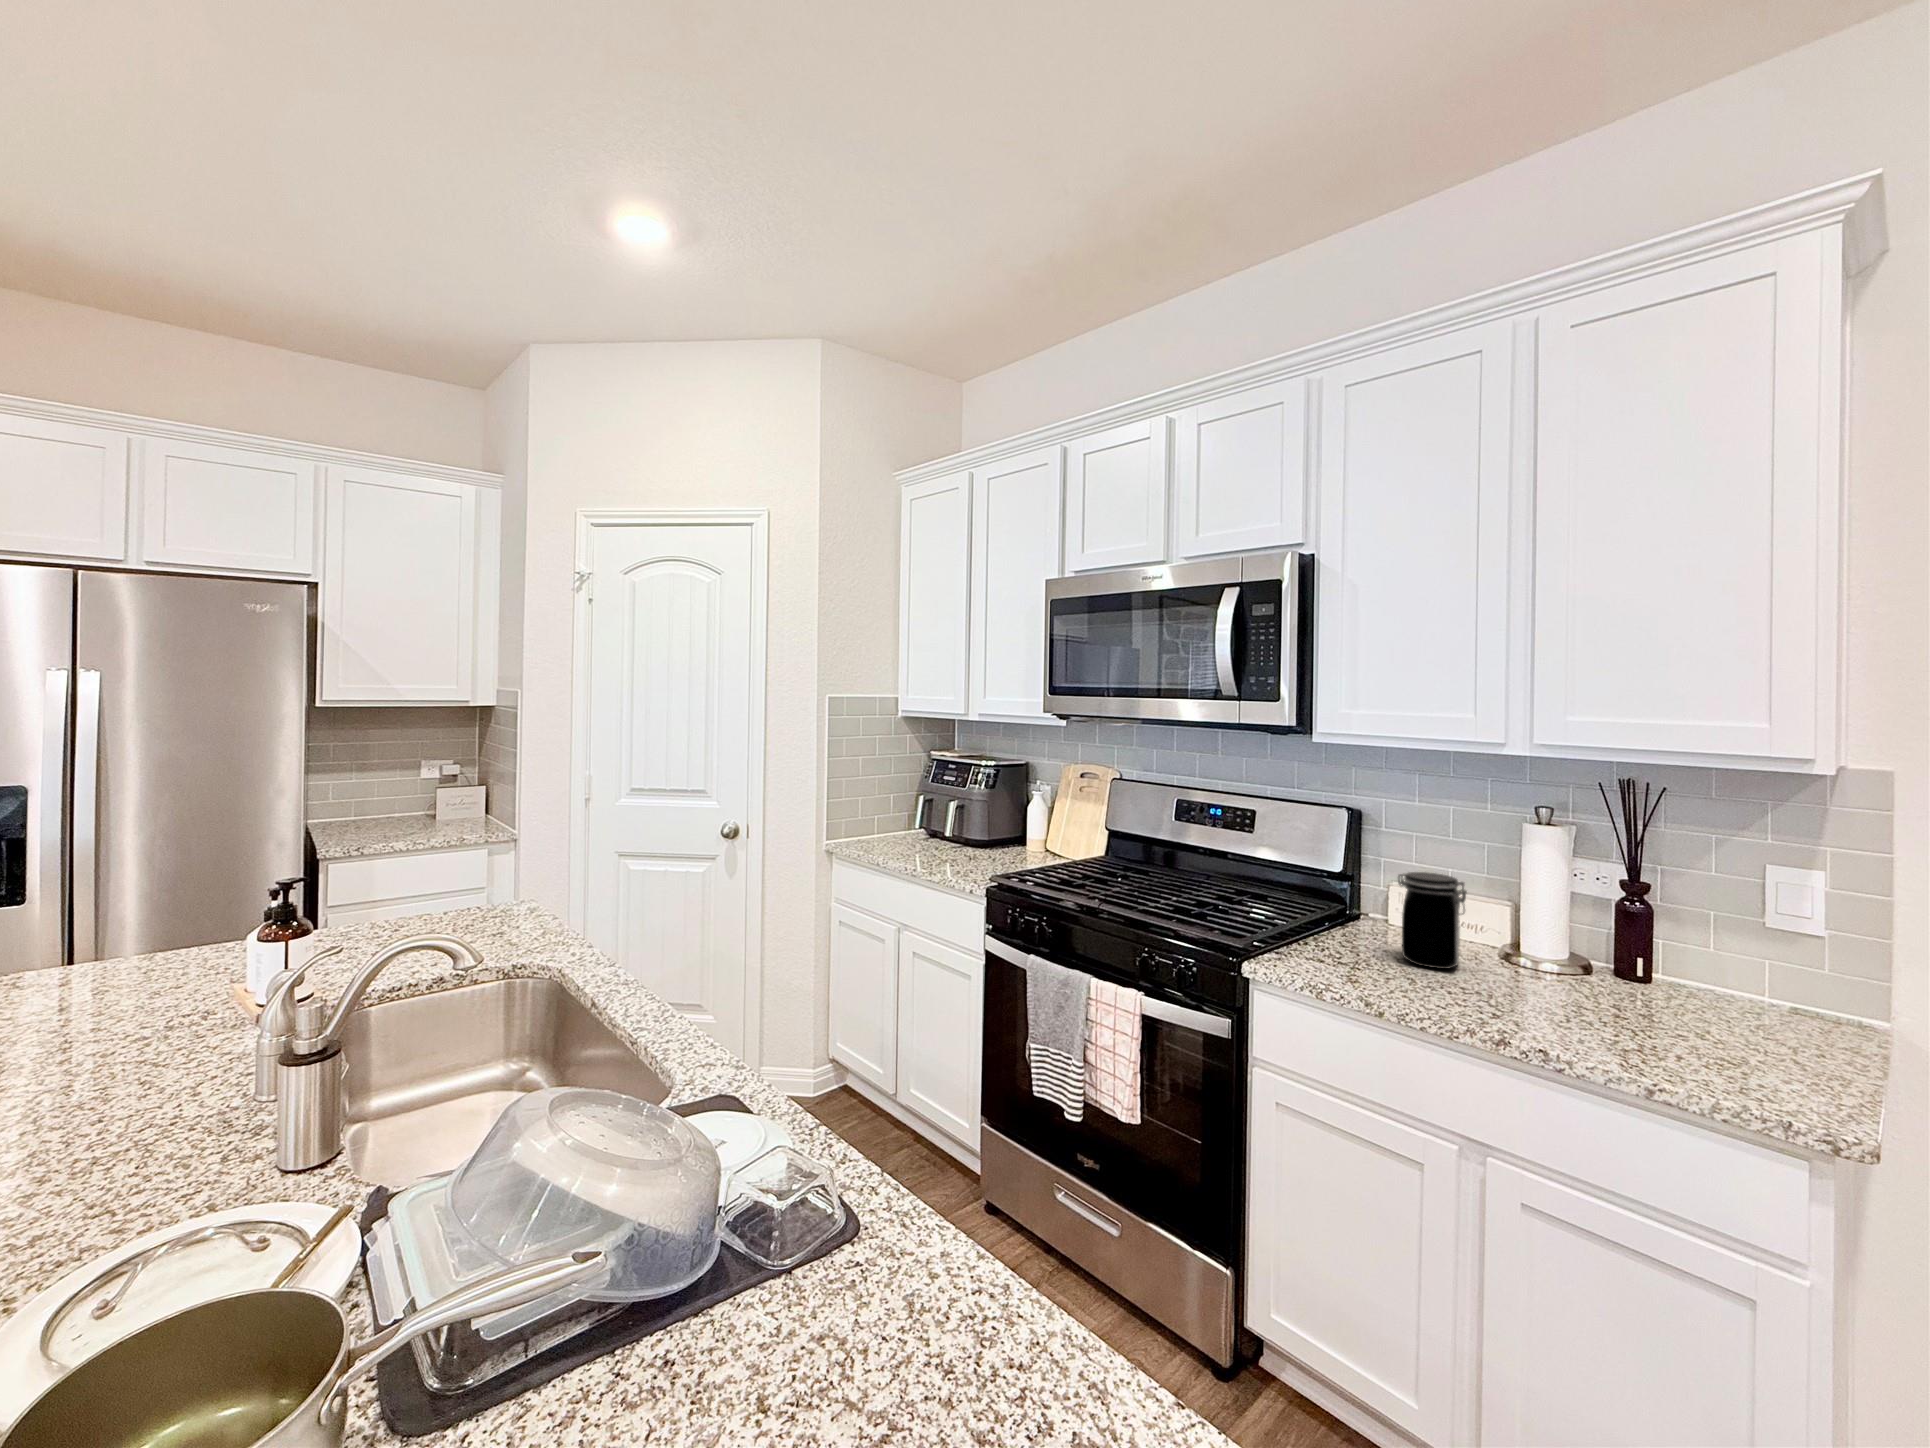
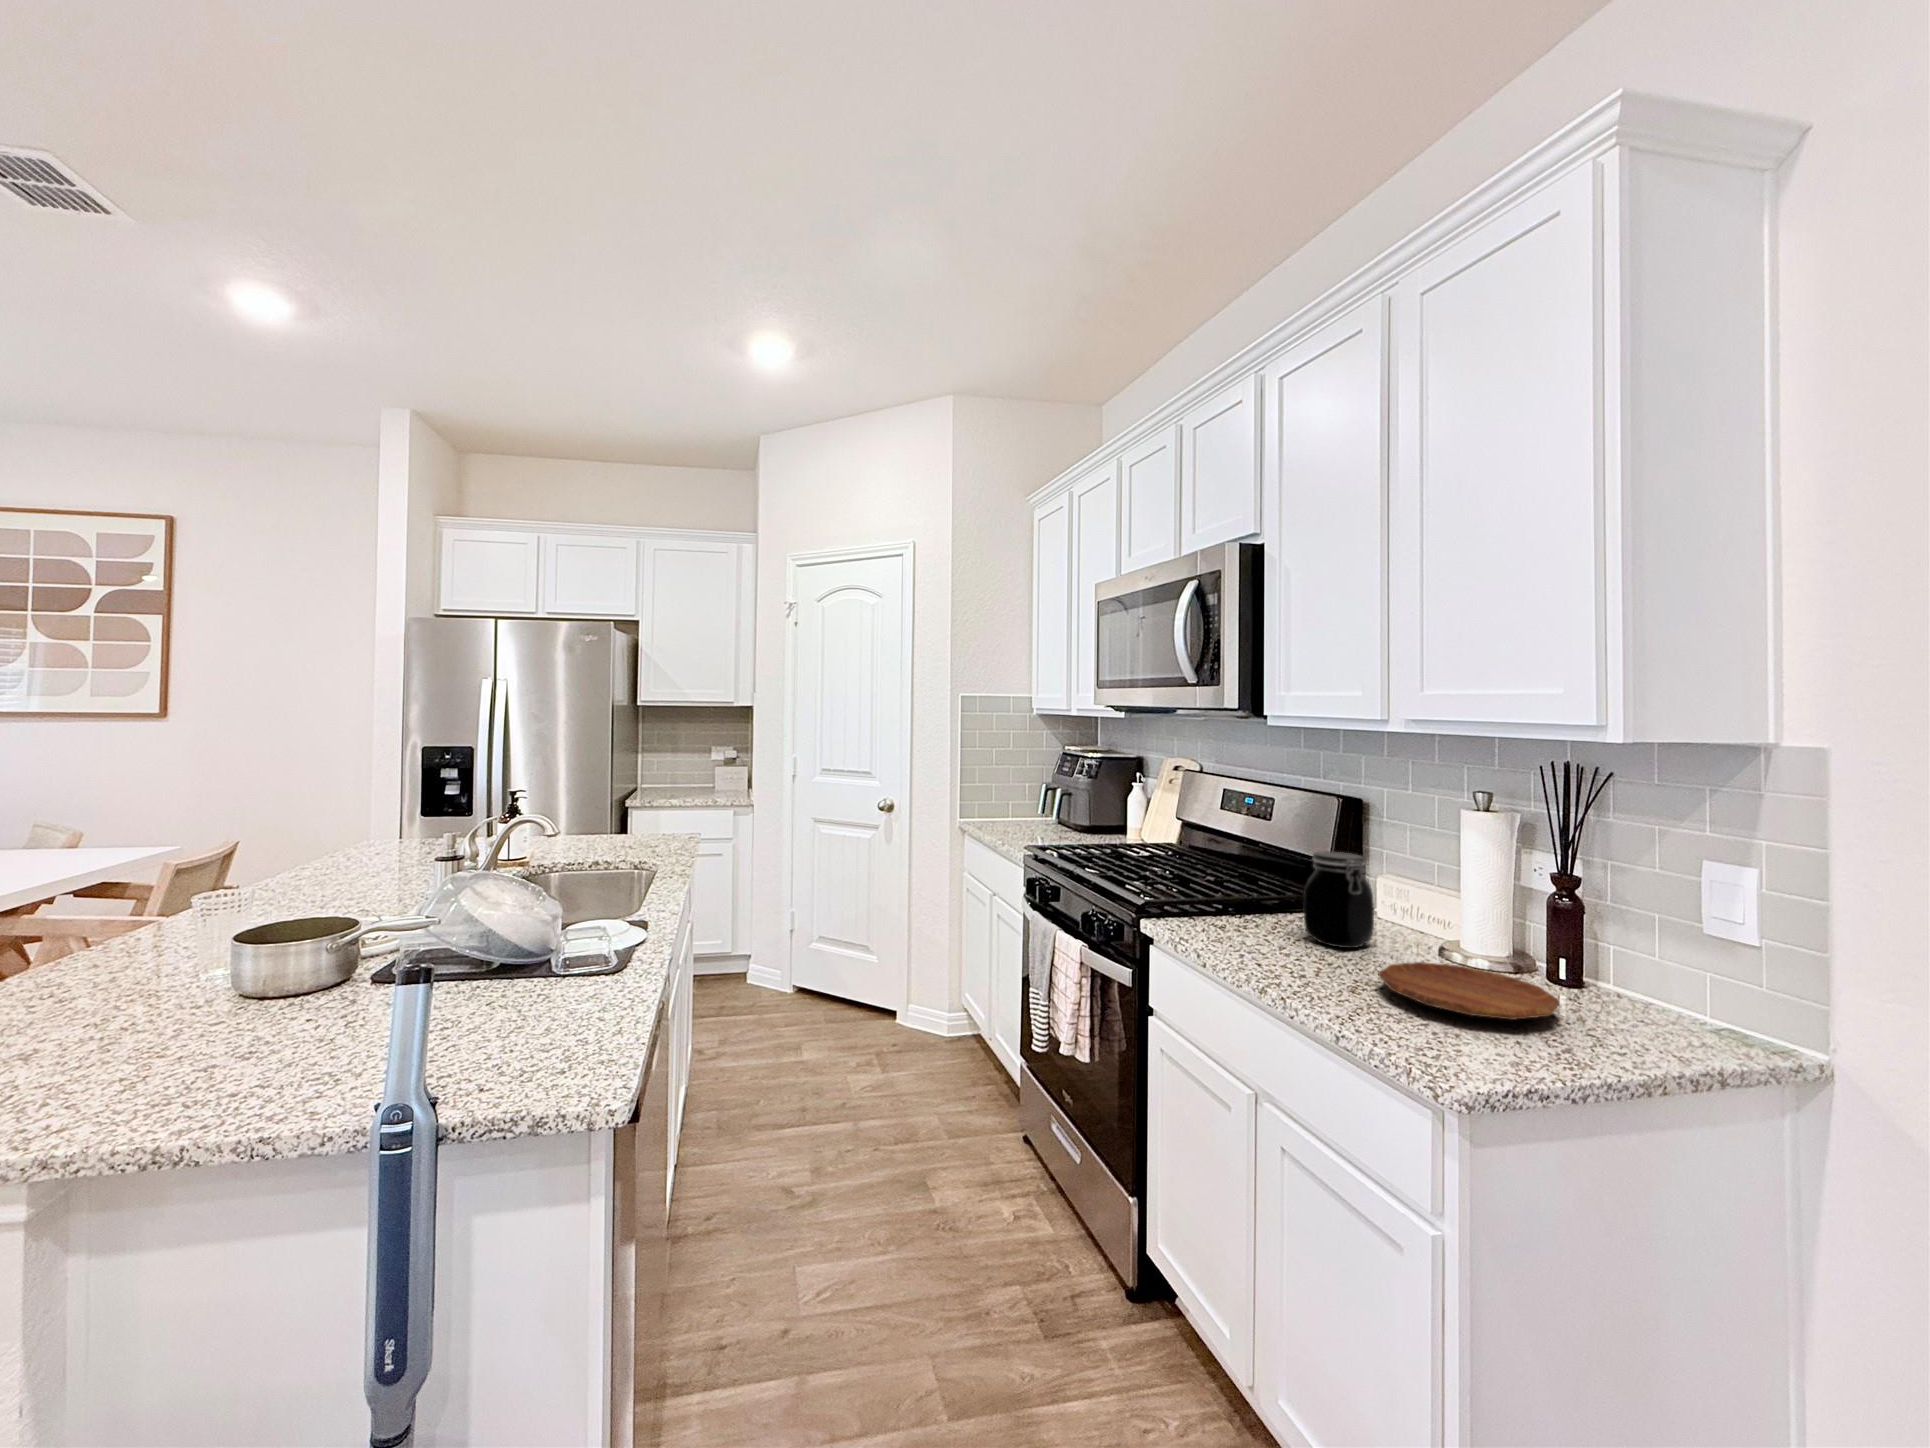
tray: none [1538,977,1724,1035] -> present [1378,962,1560,1020]

